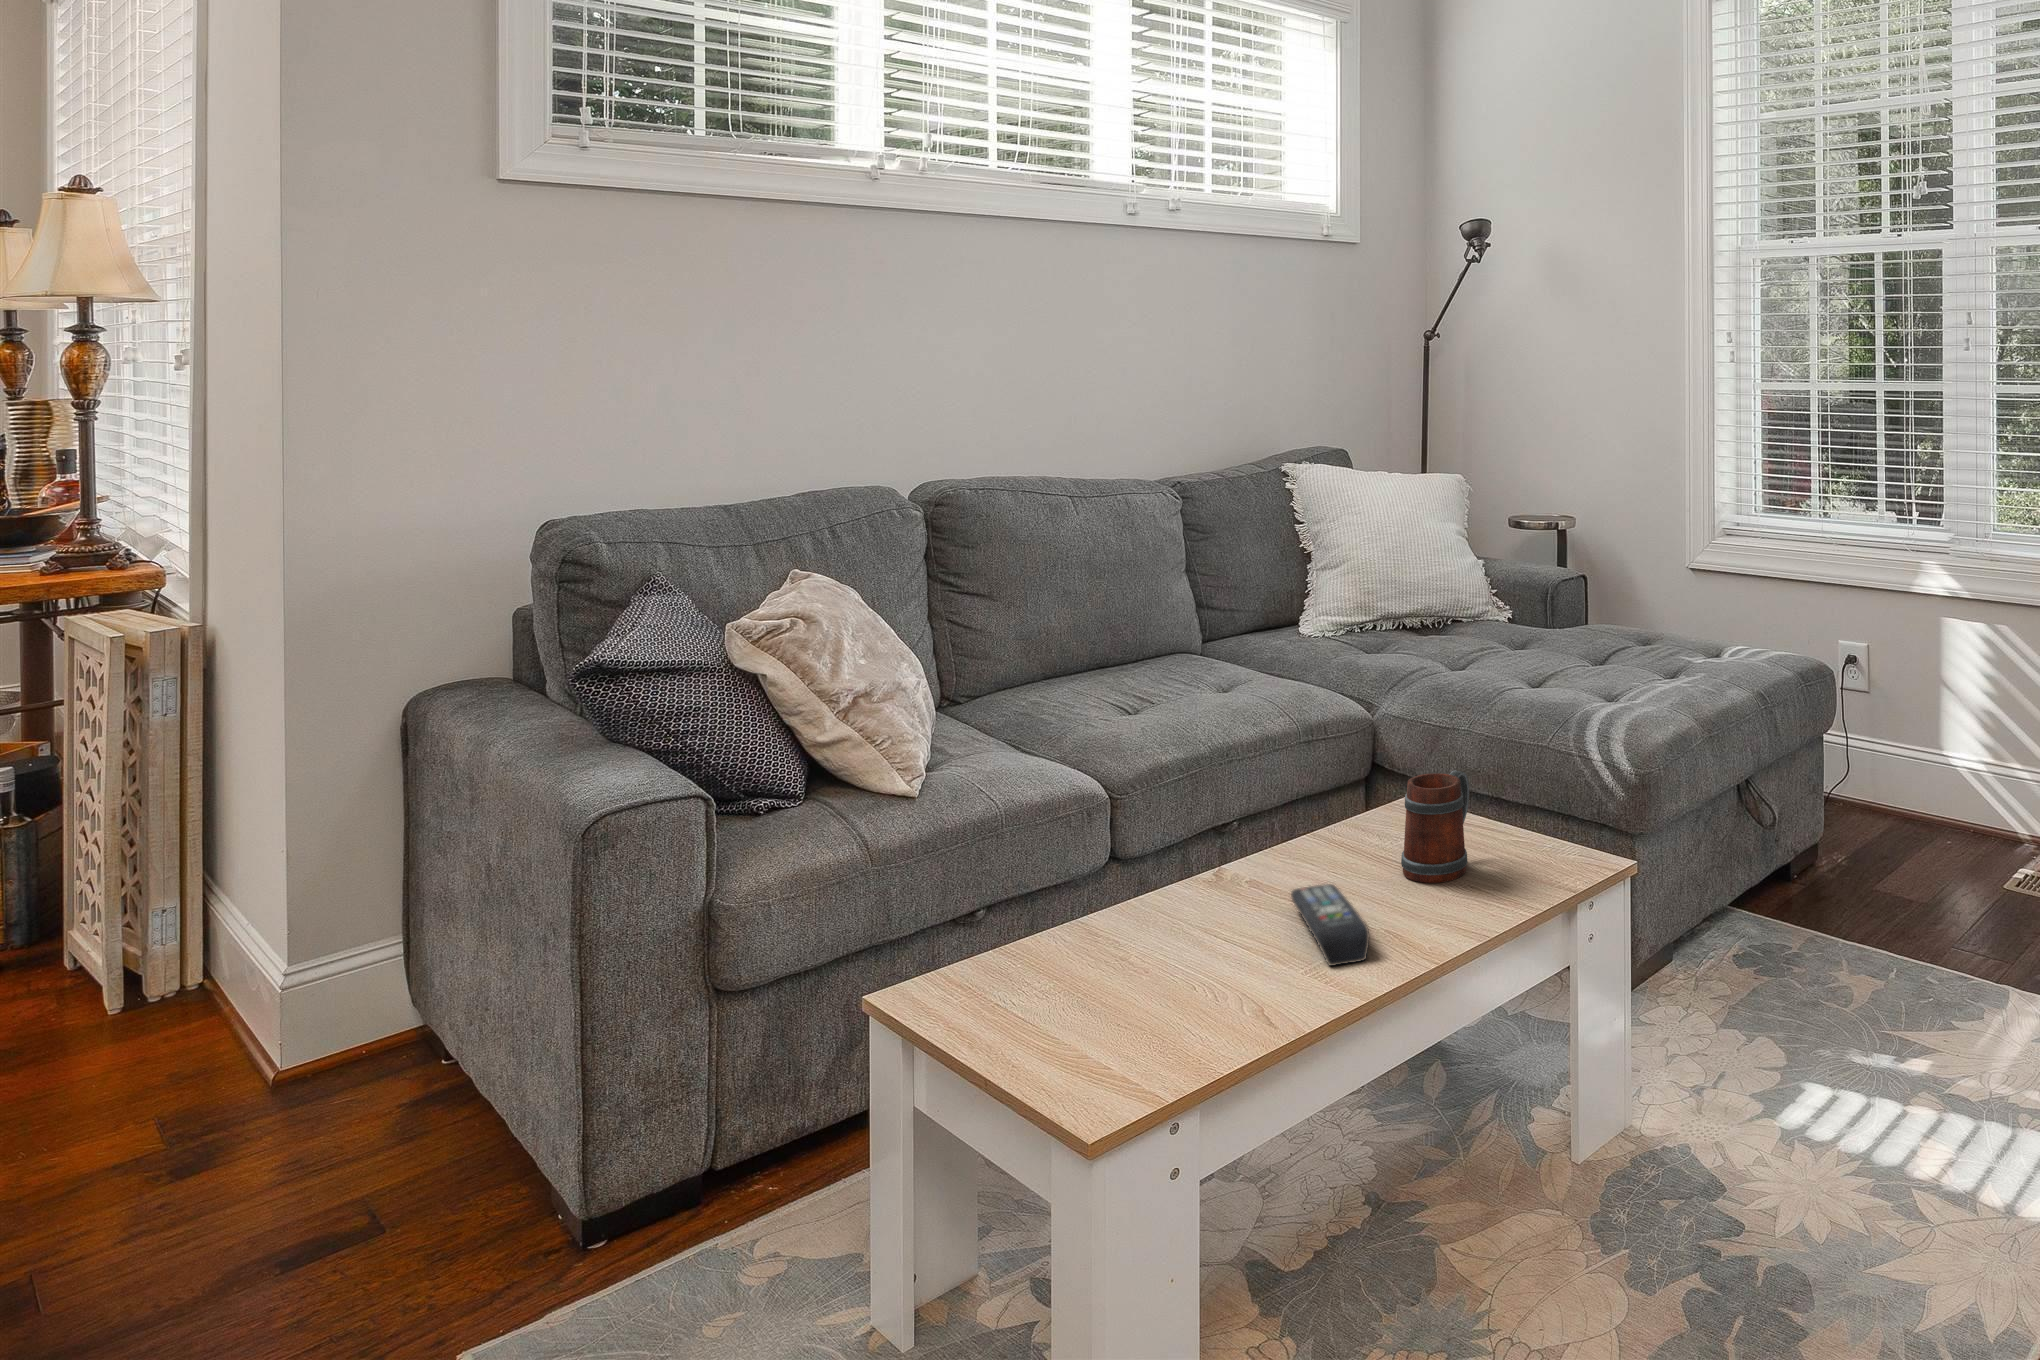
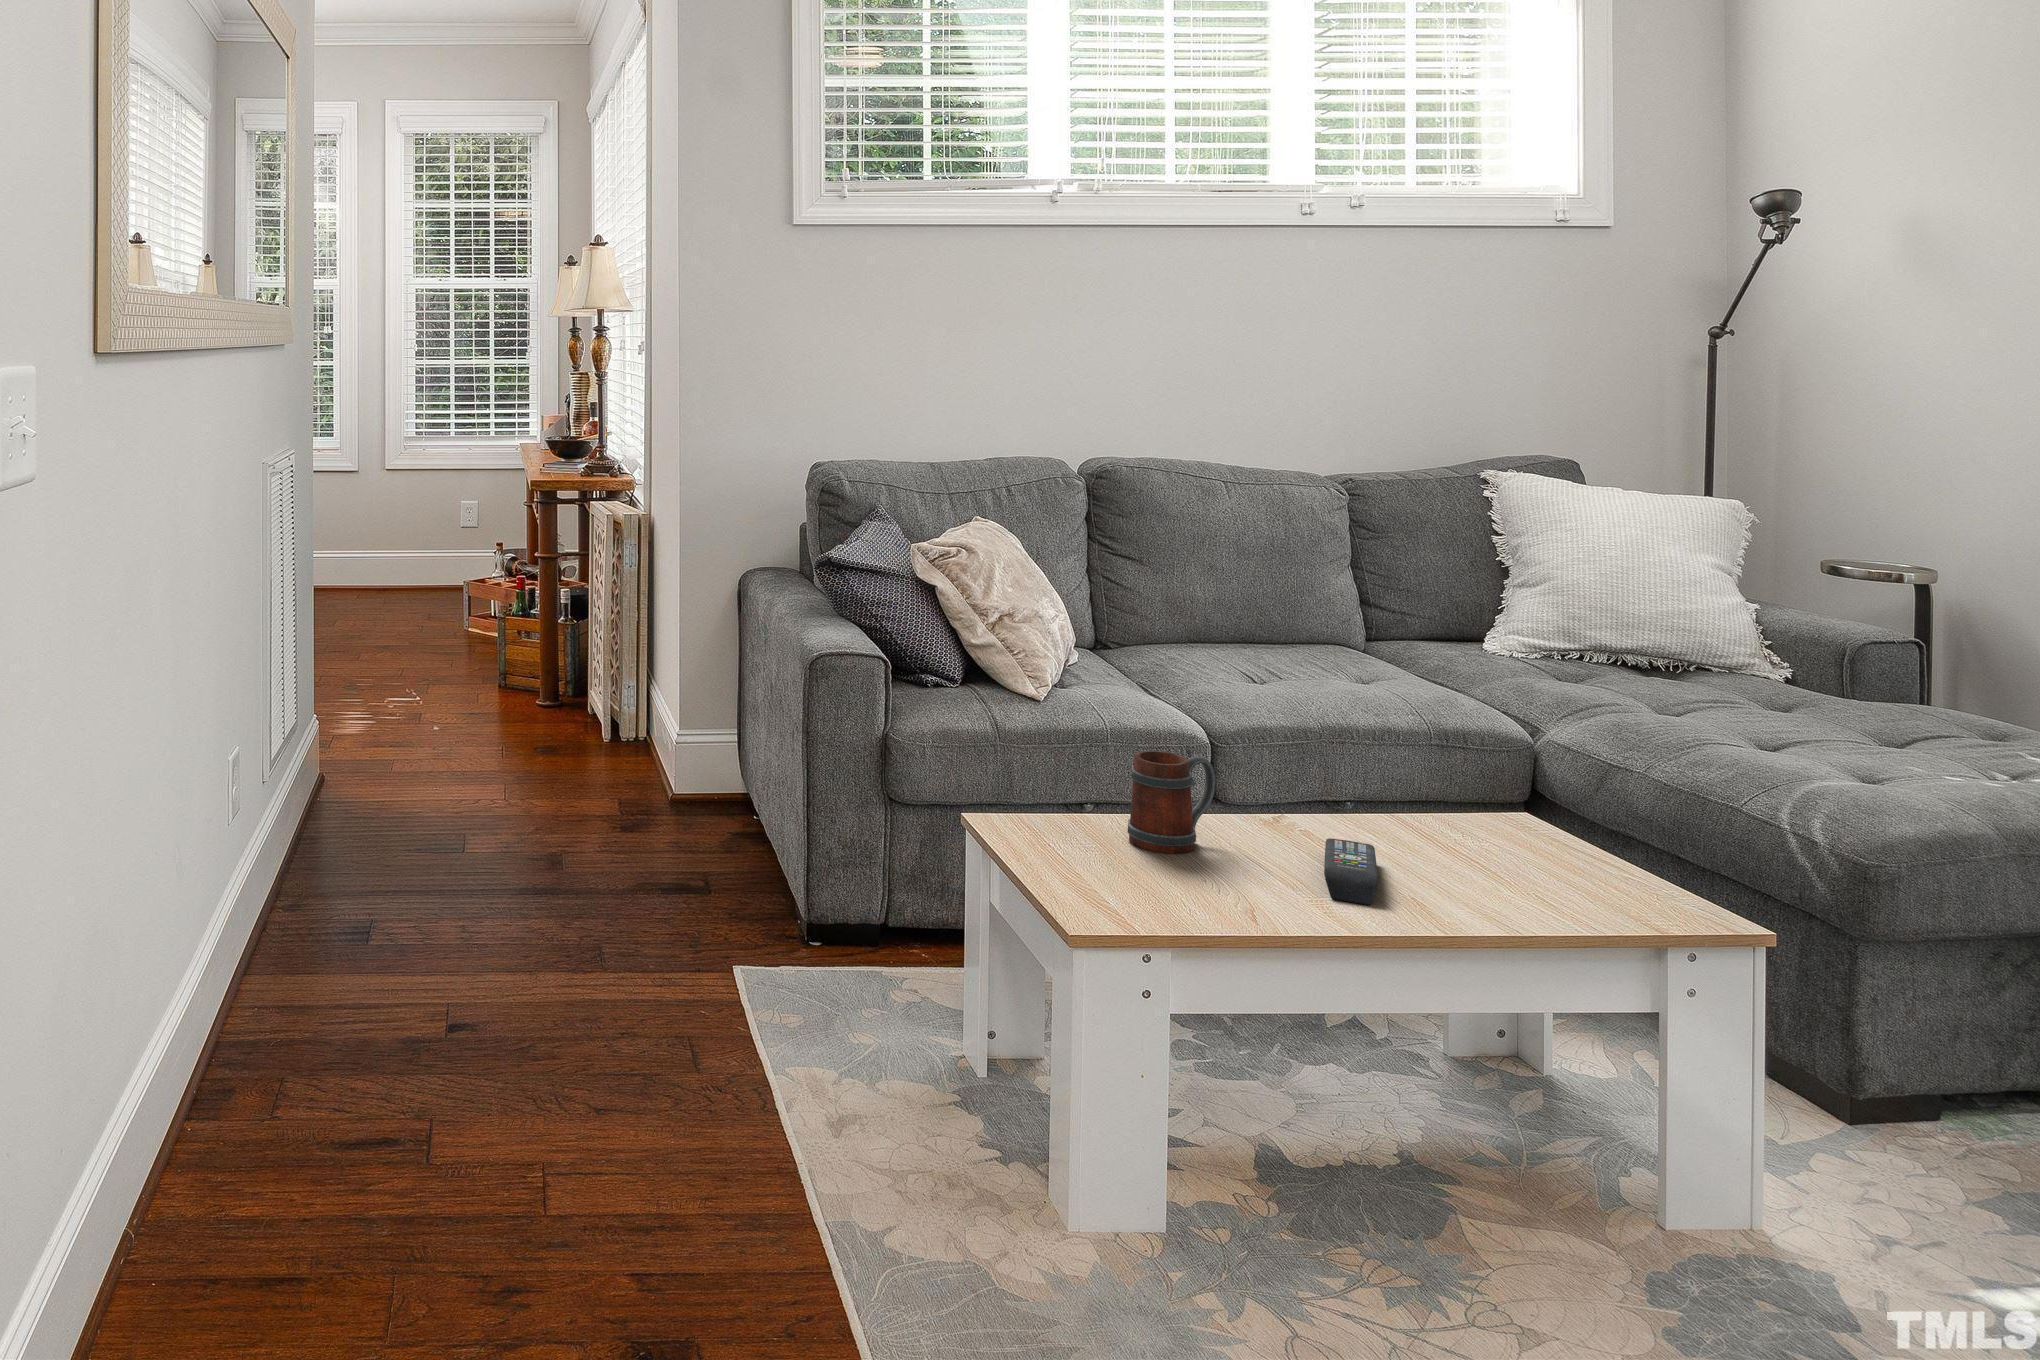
mug: present [1401,770,1469,883] -> present [1128,751,1216,854]

